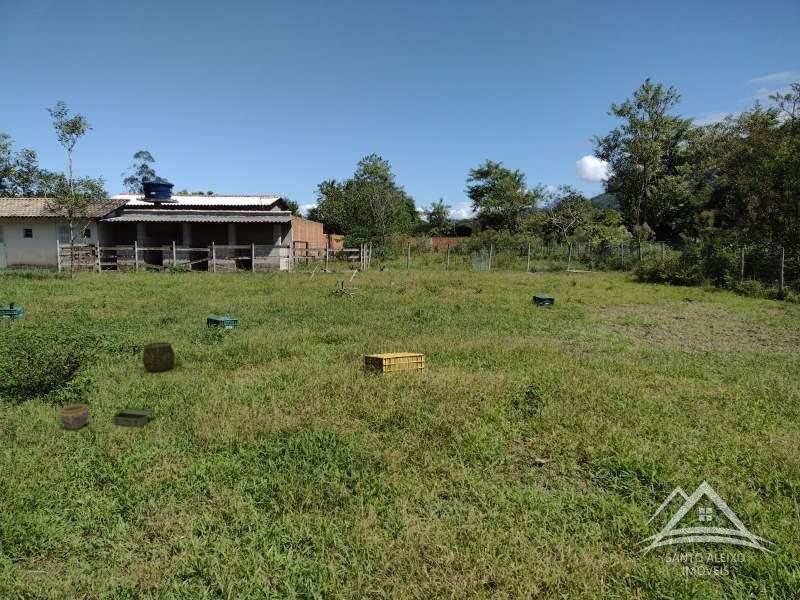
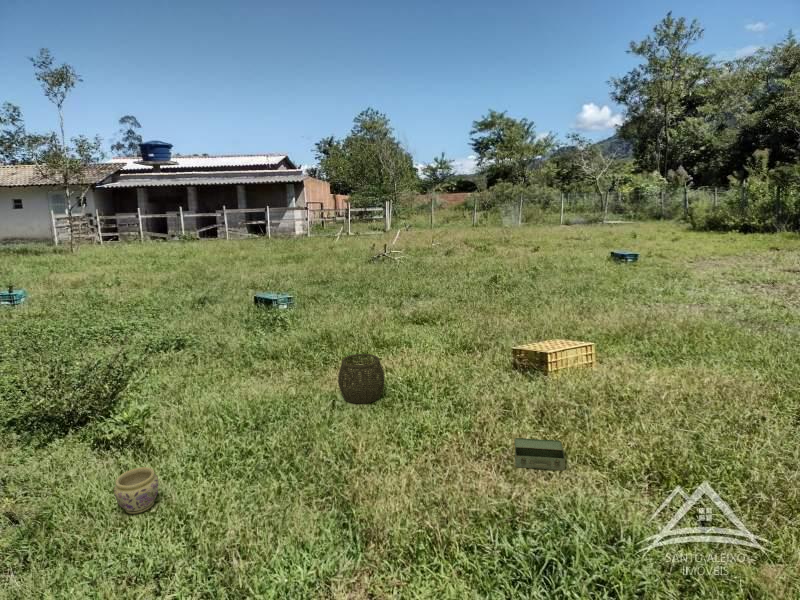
woven basket: present [142,342,175,372] -> present [338,354,385,404]
toolbox: present [113,408,154,427] -> present [514,438,565,470]

